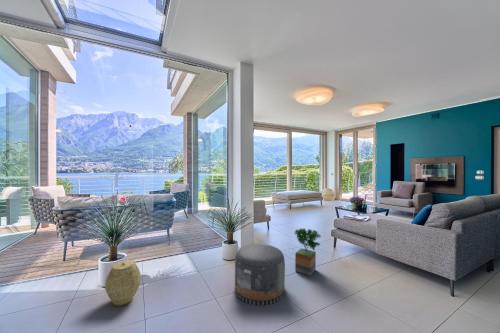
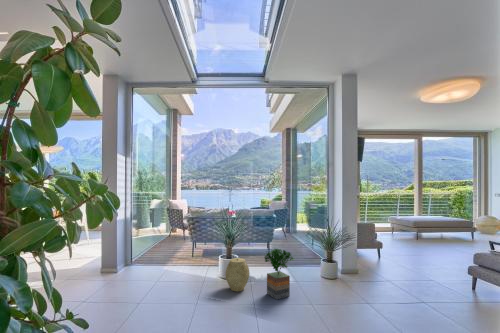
potted tree: present [295,229,321,276] -> present [265,249,294,299]
pouf: present [235,244,285,305] -> none [328,260,380,314]

